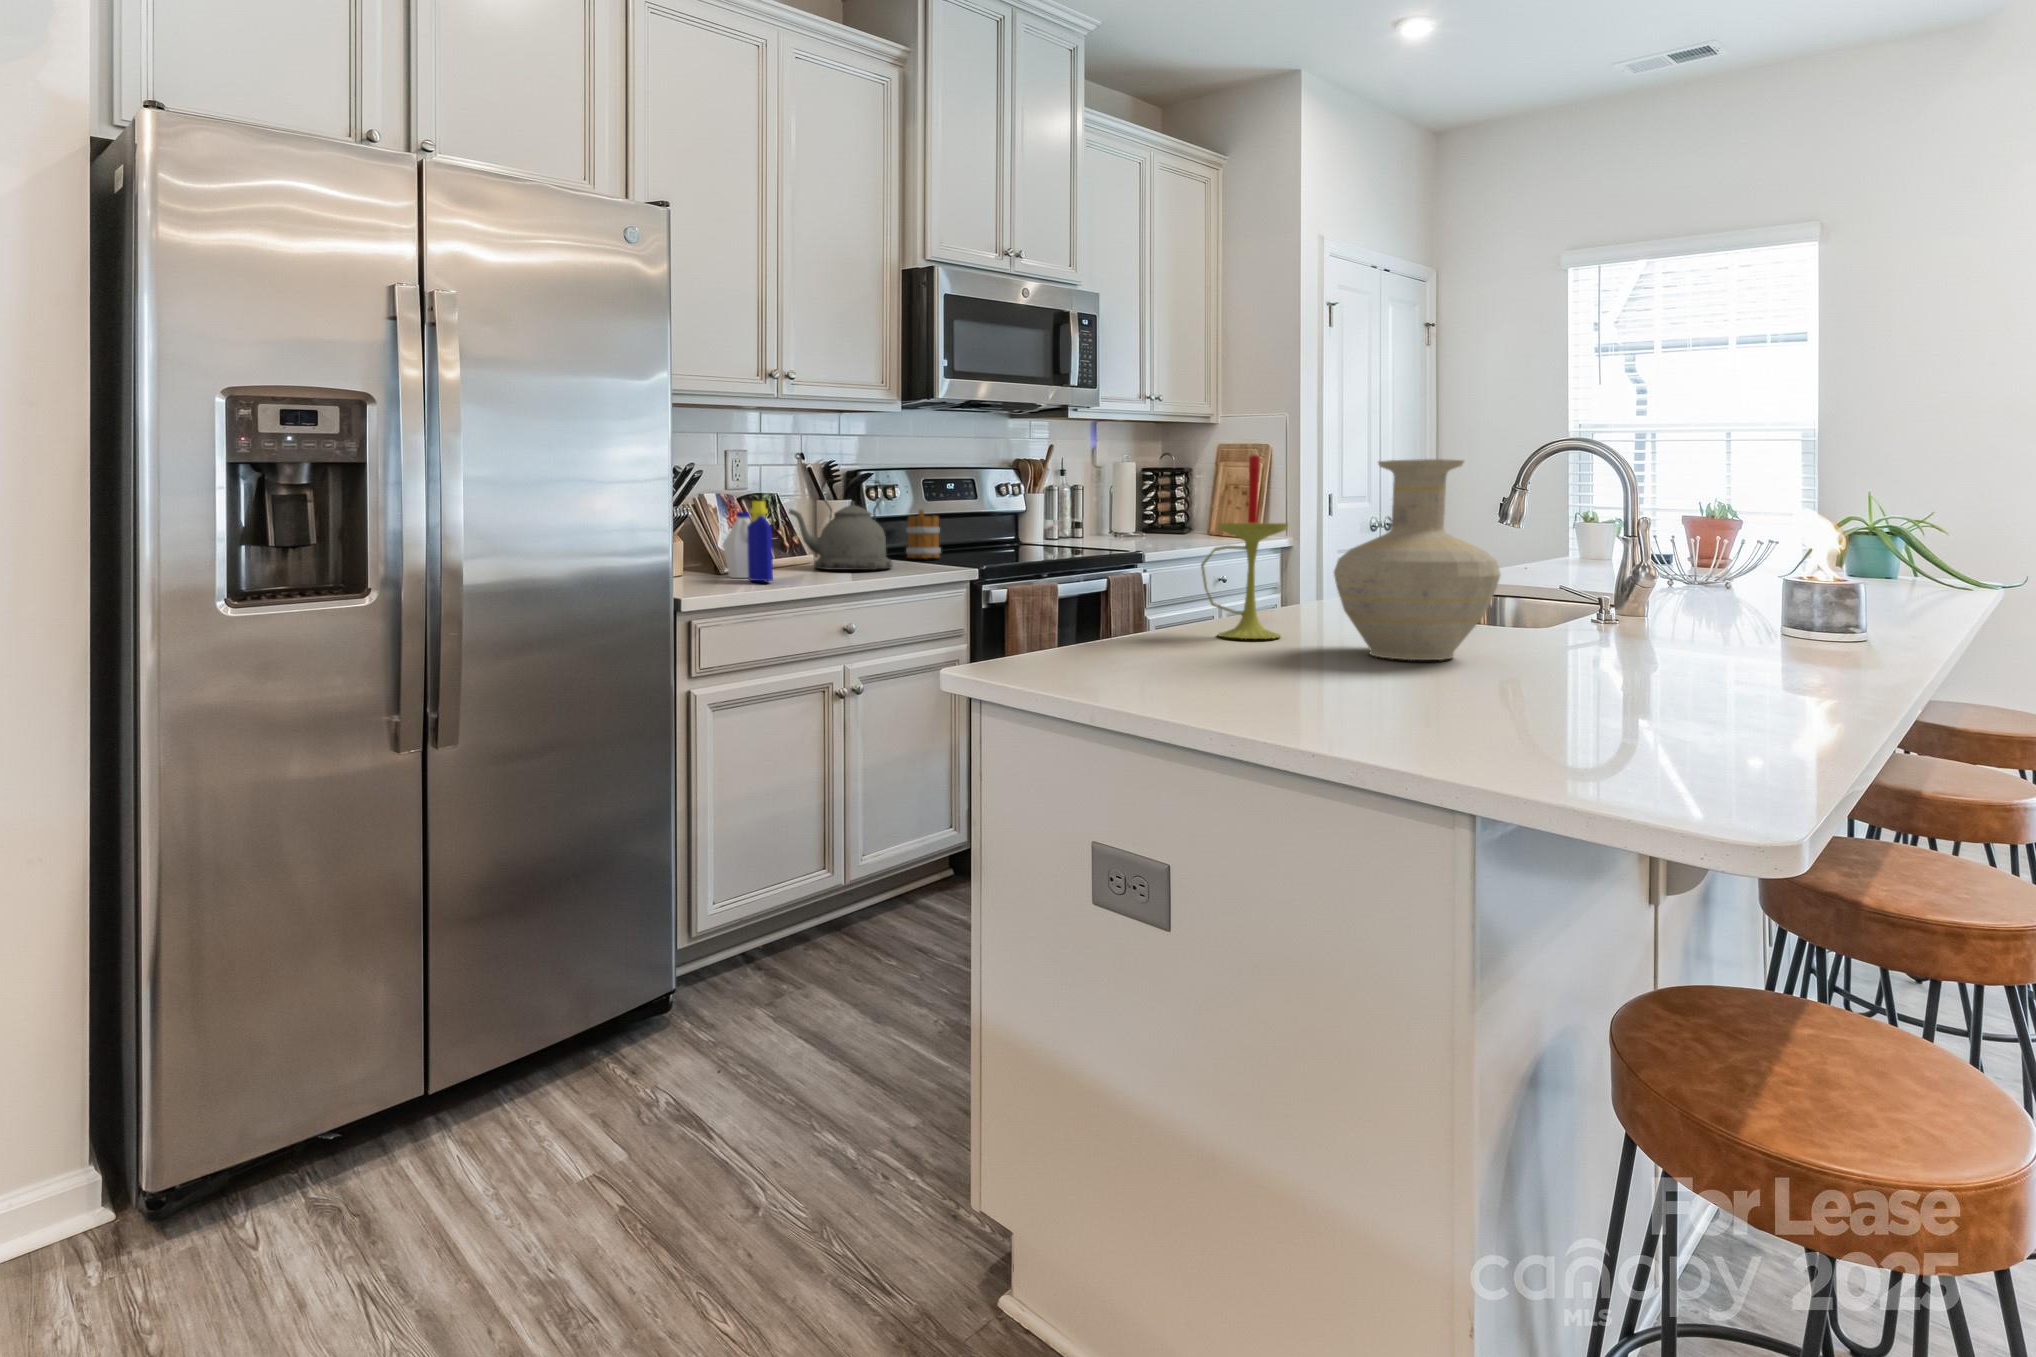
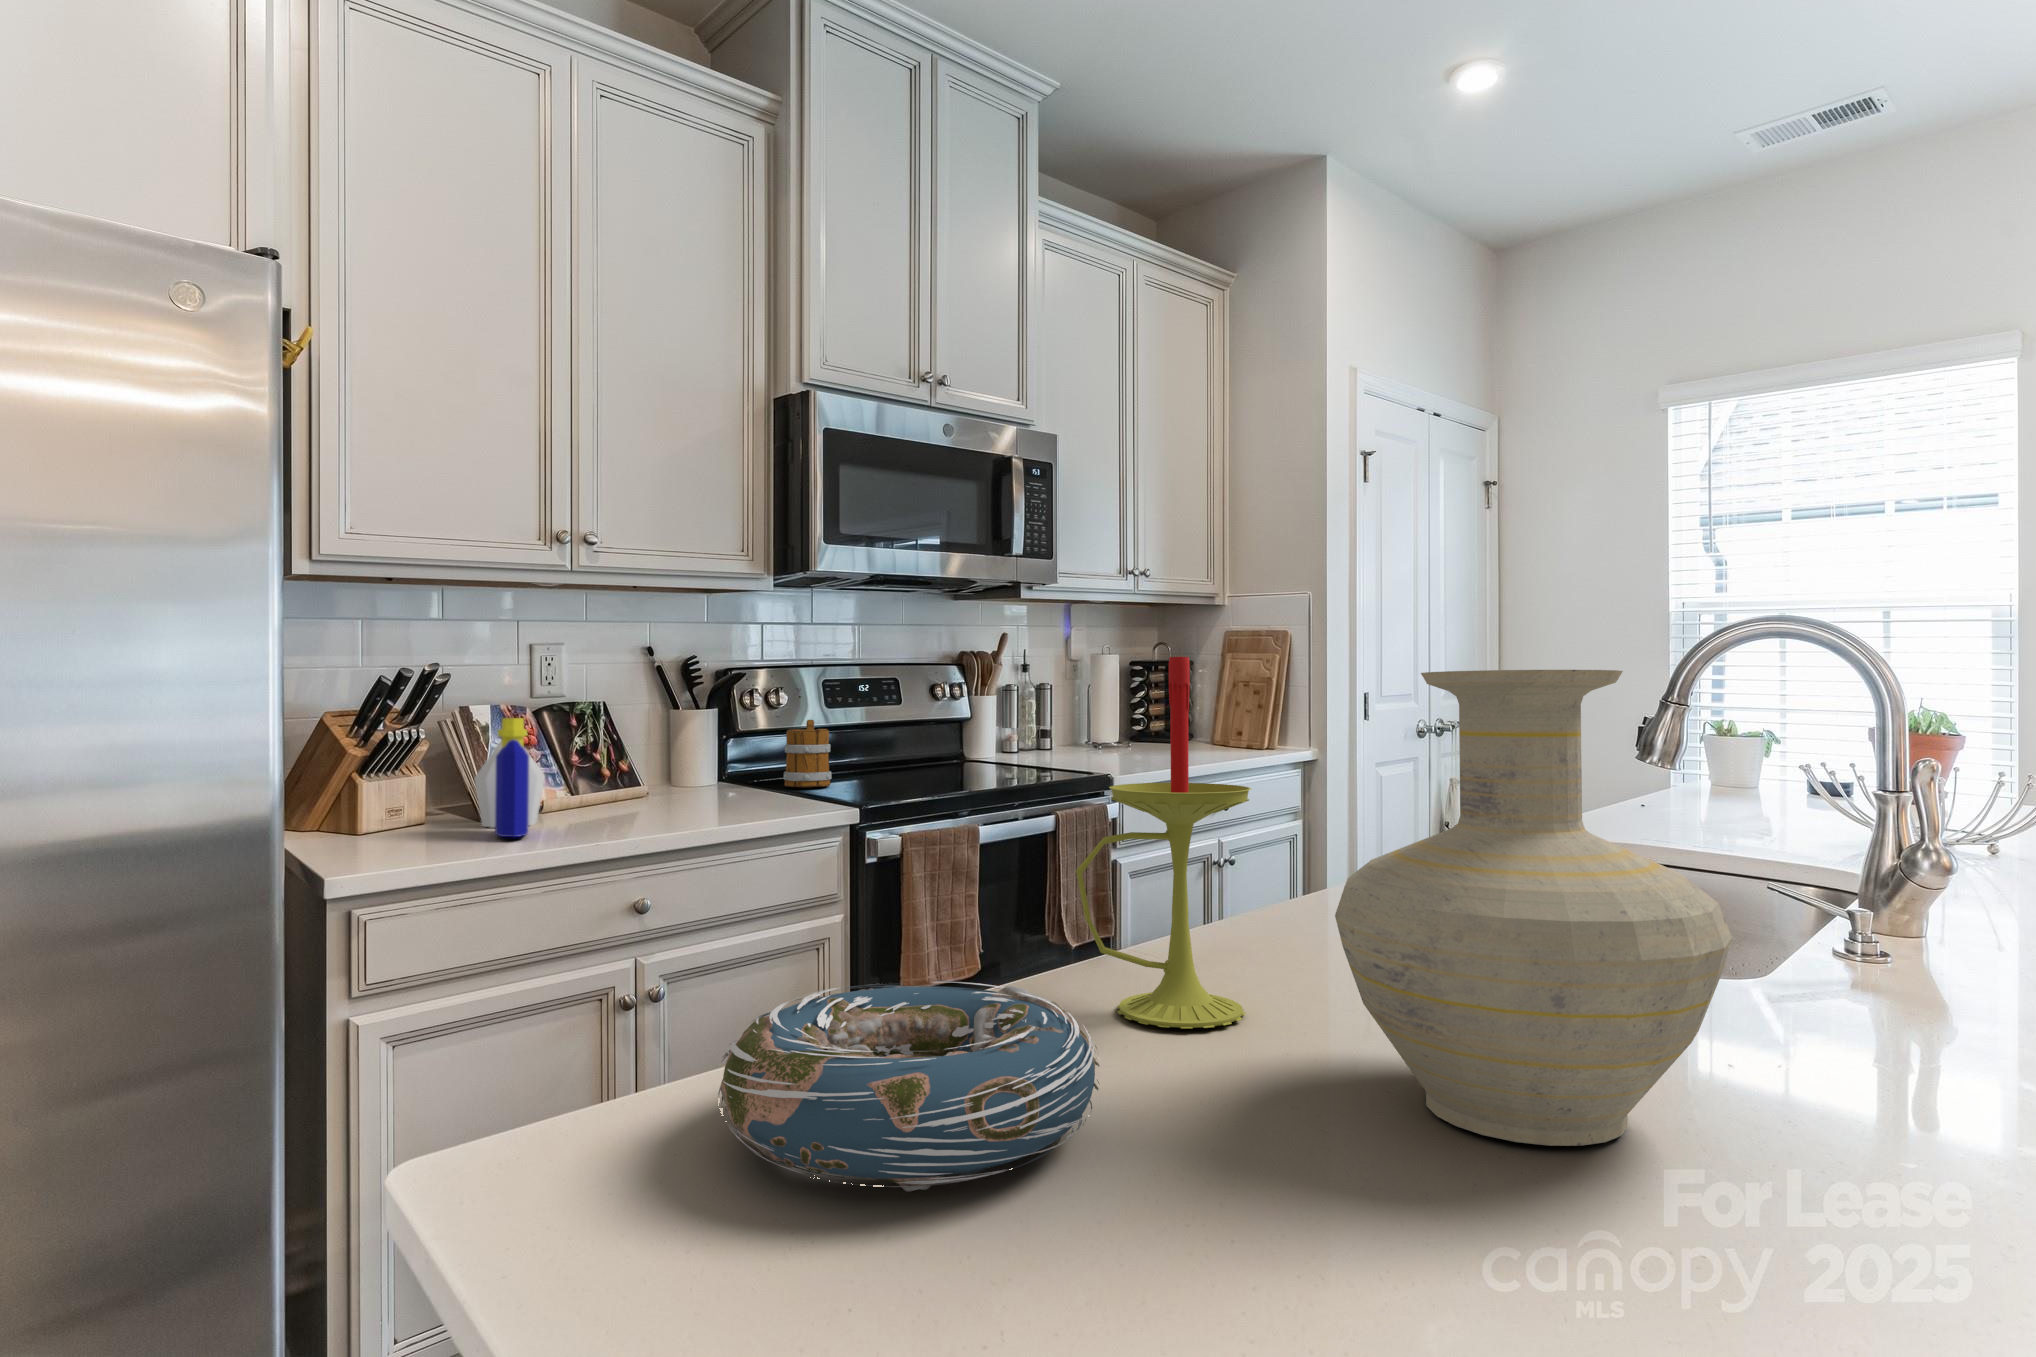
kettle: present [789,480,892,570] -> none [592,683,743,811]
decorative bowl: none [1070,605,1234,667] -> present [718,981,1100,1191]

